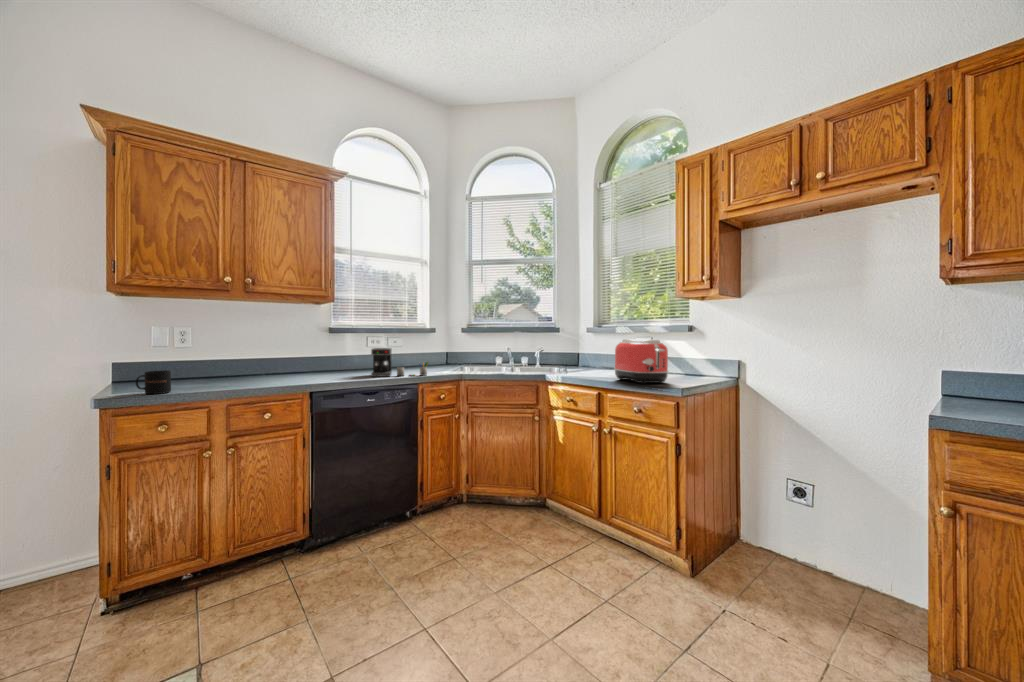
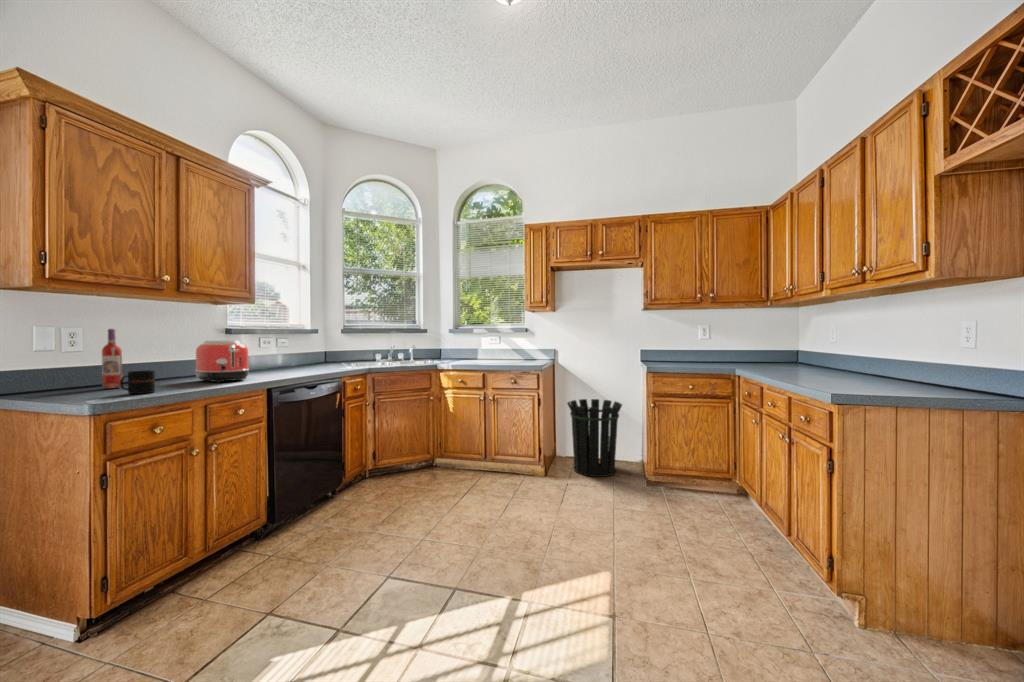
wine bottle: none [174,329,192,384] -> present [102,329,122,389]
toaster: present [614,339,668,384] -> present [195,341,249,383]
coffee maker: present [371,348,428,377] -> none [295,347,351,372]
waste bin: none [744,453,872,621] -> present [567,399,622,477]

